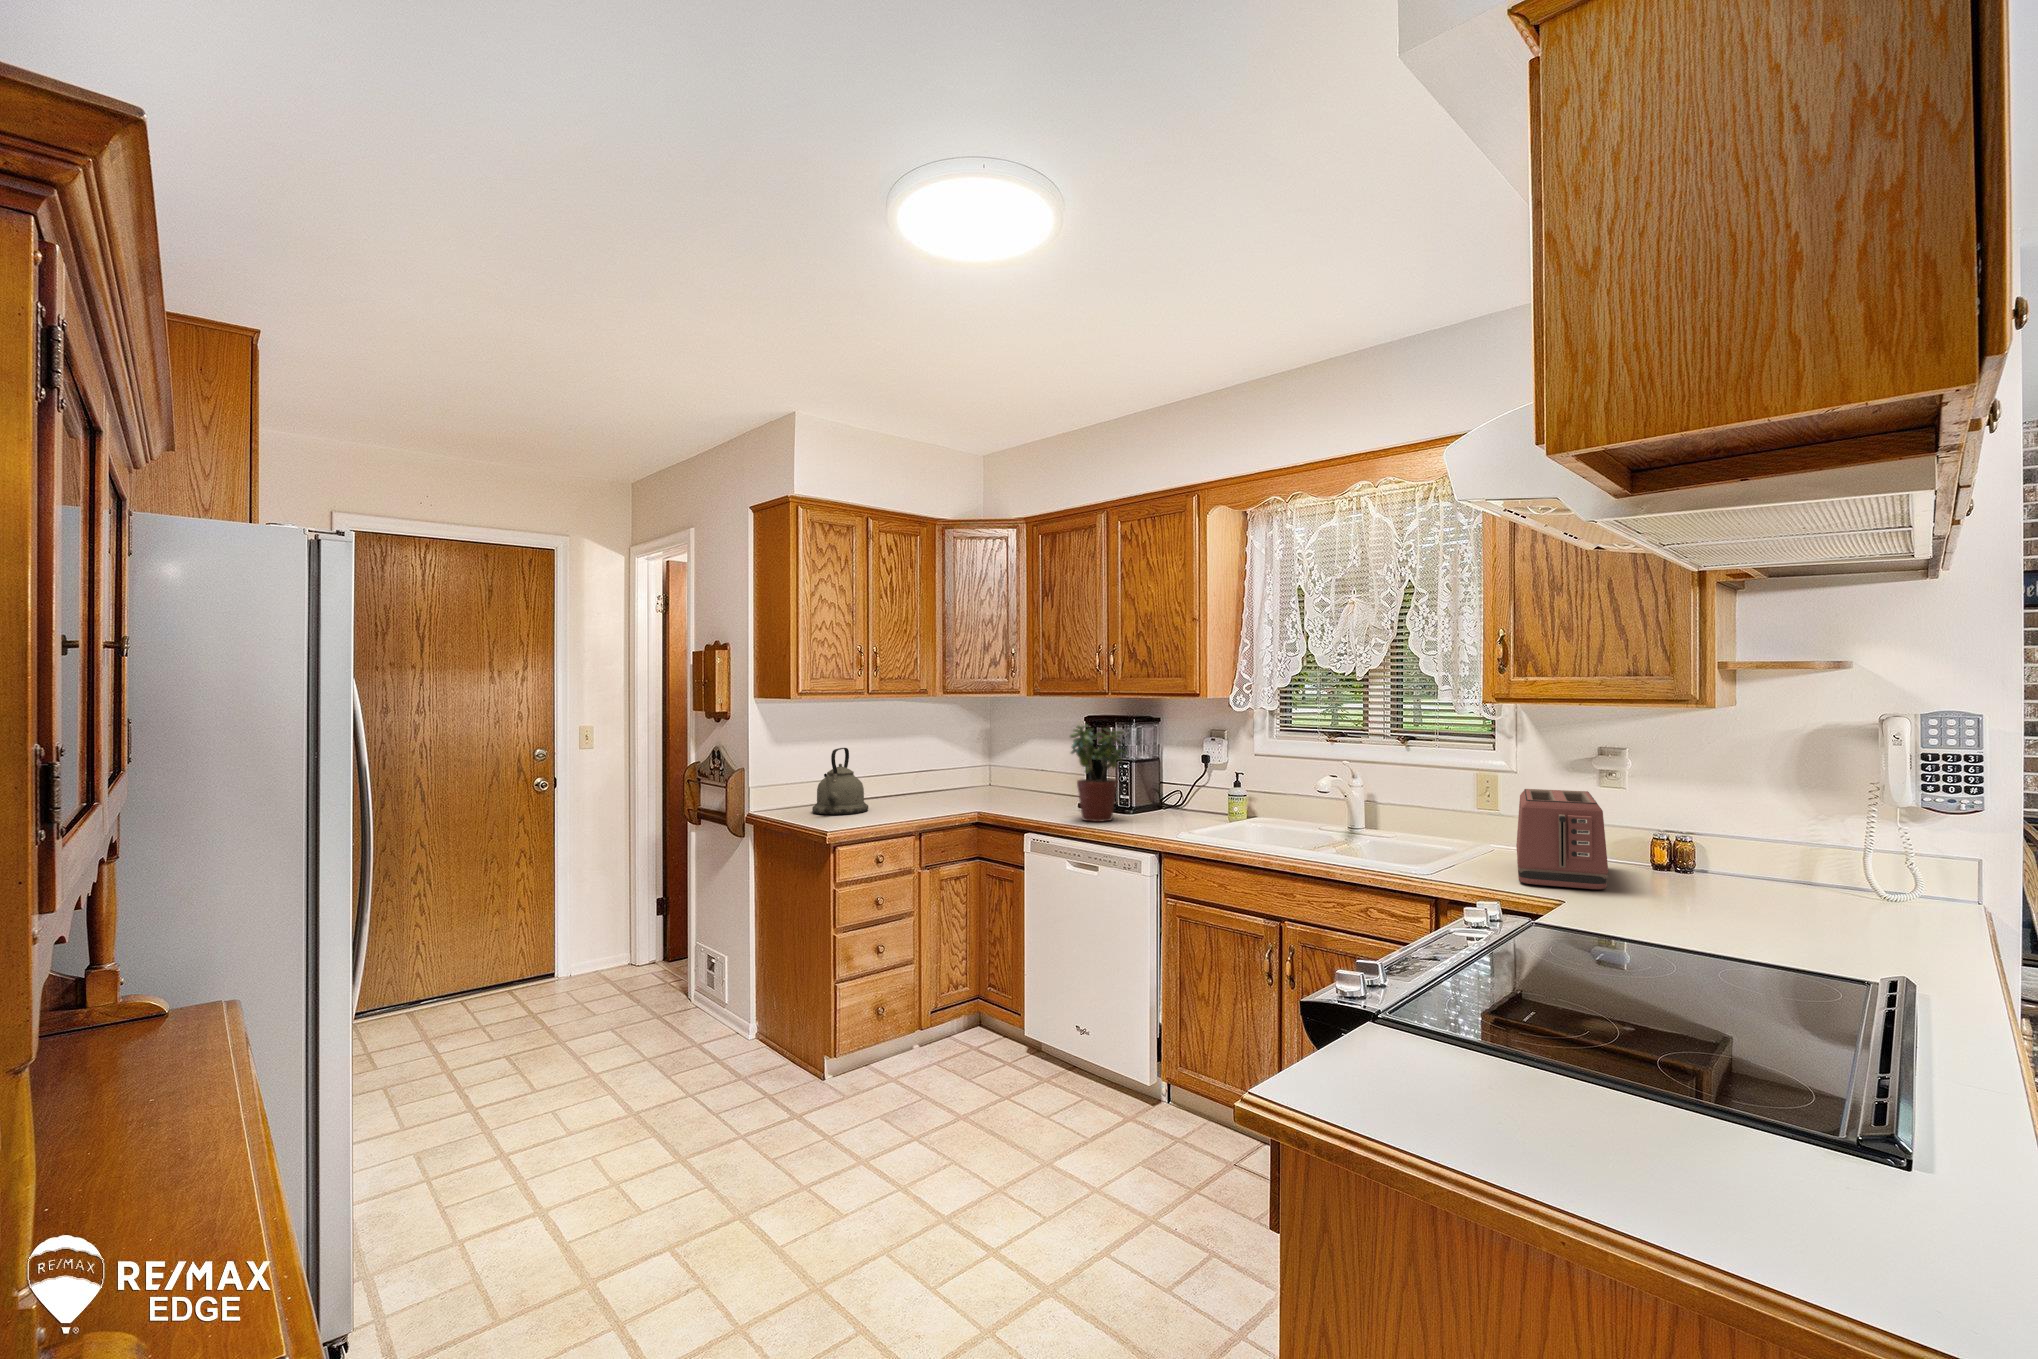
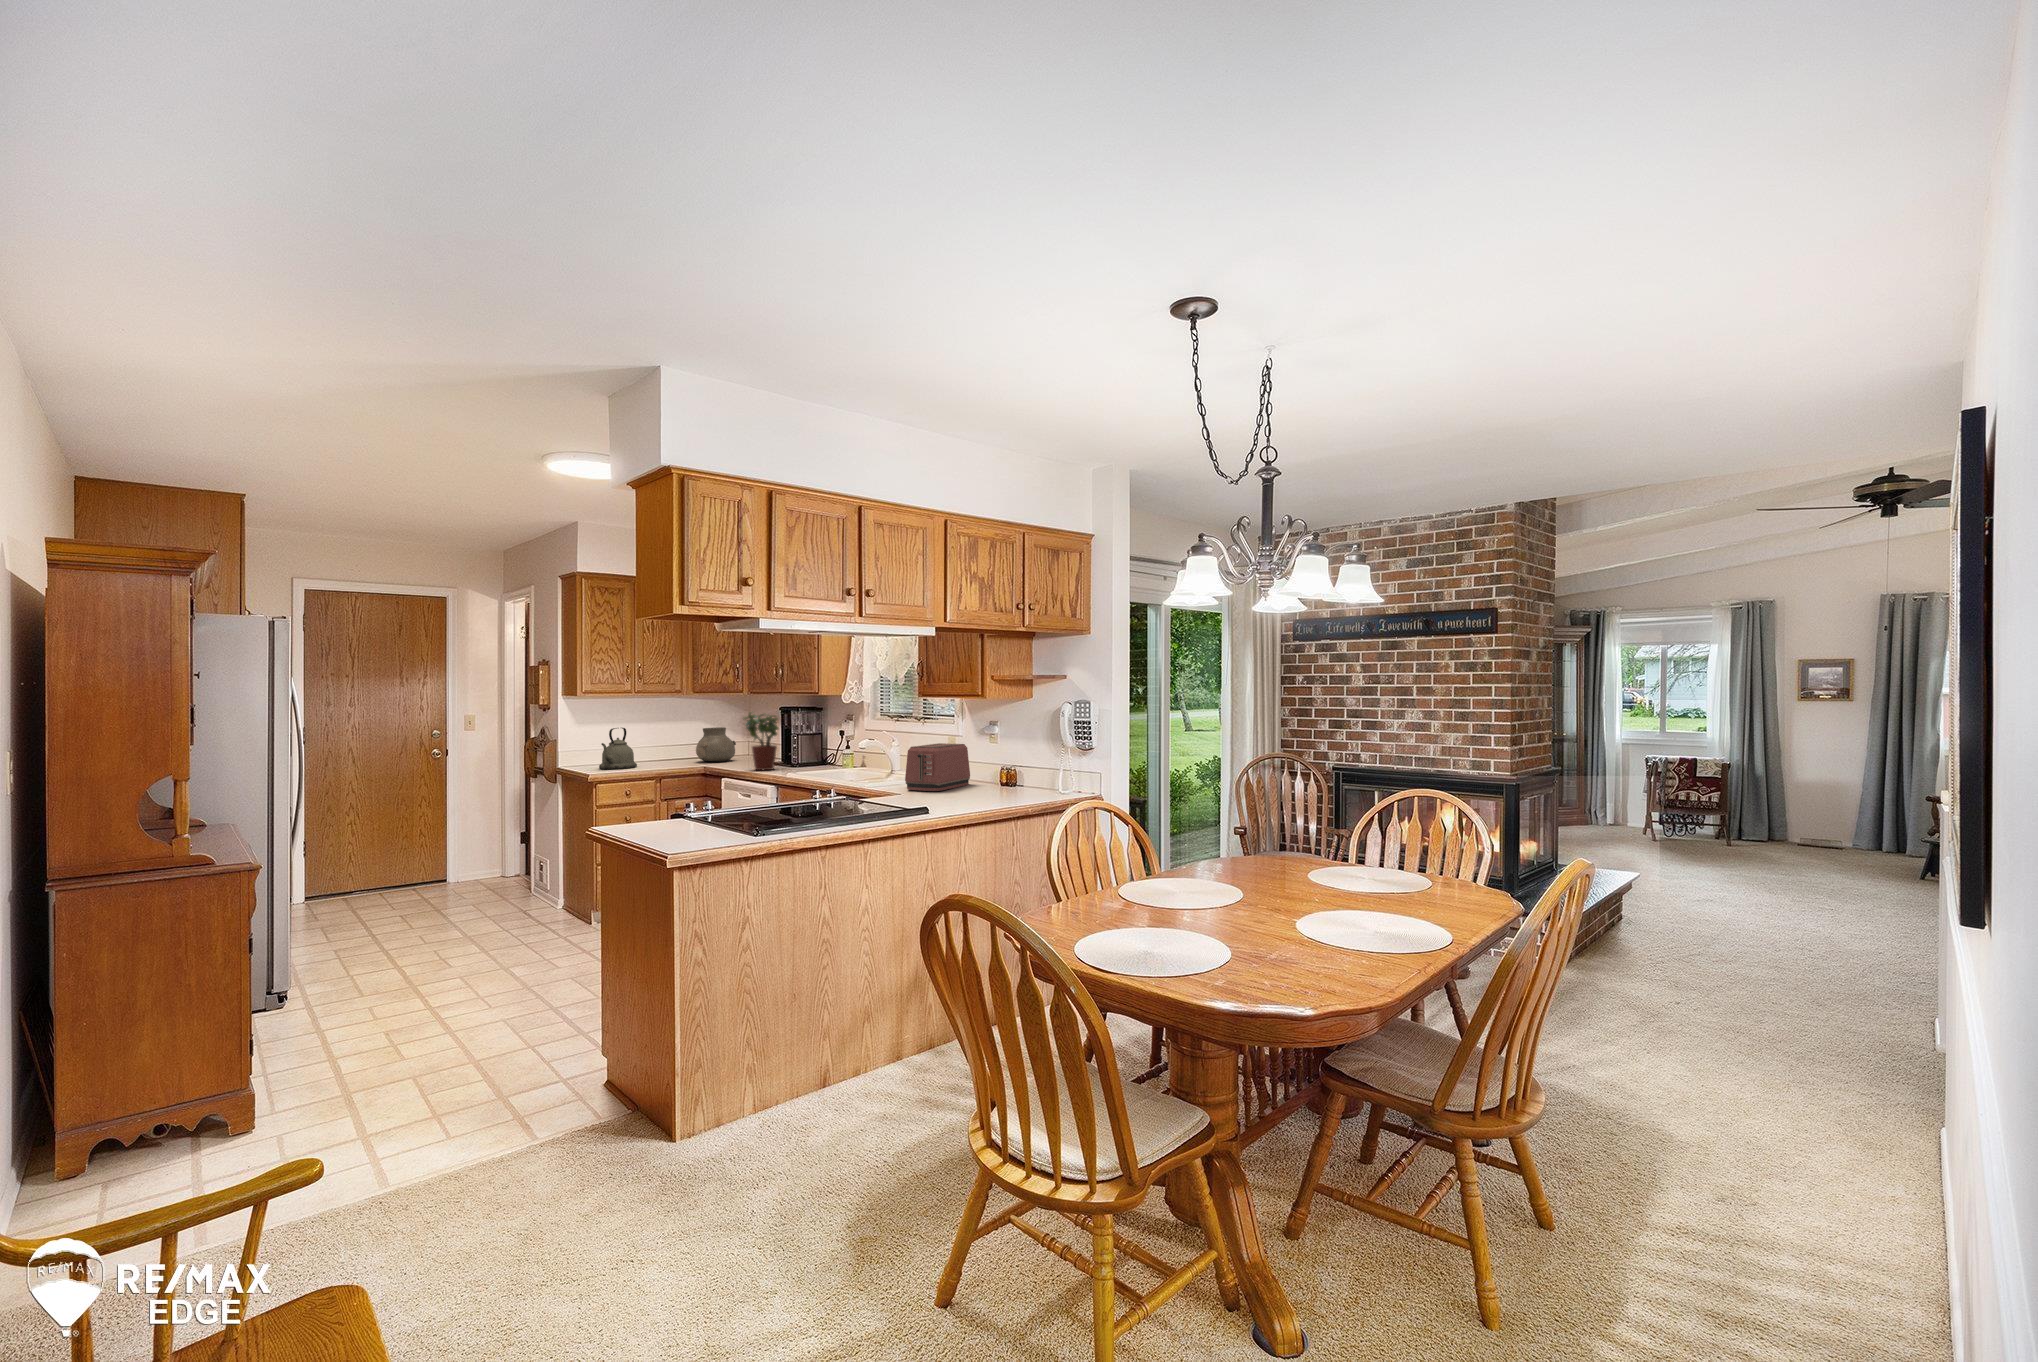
vase: none [947,746,1006,800] -> present [696,727,736,762]

